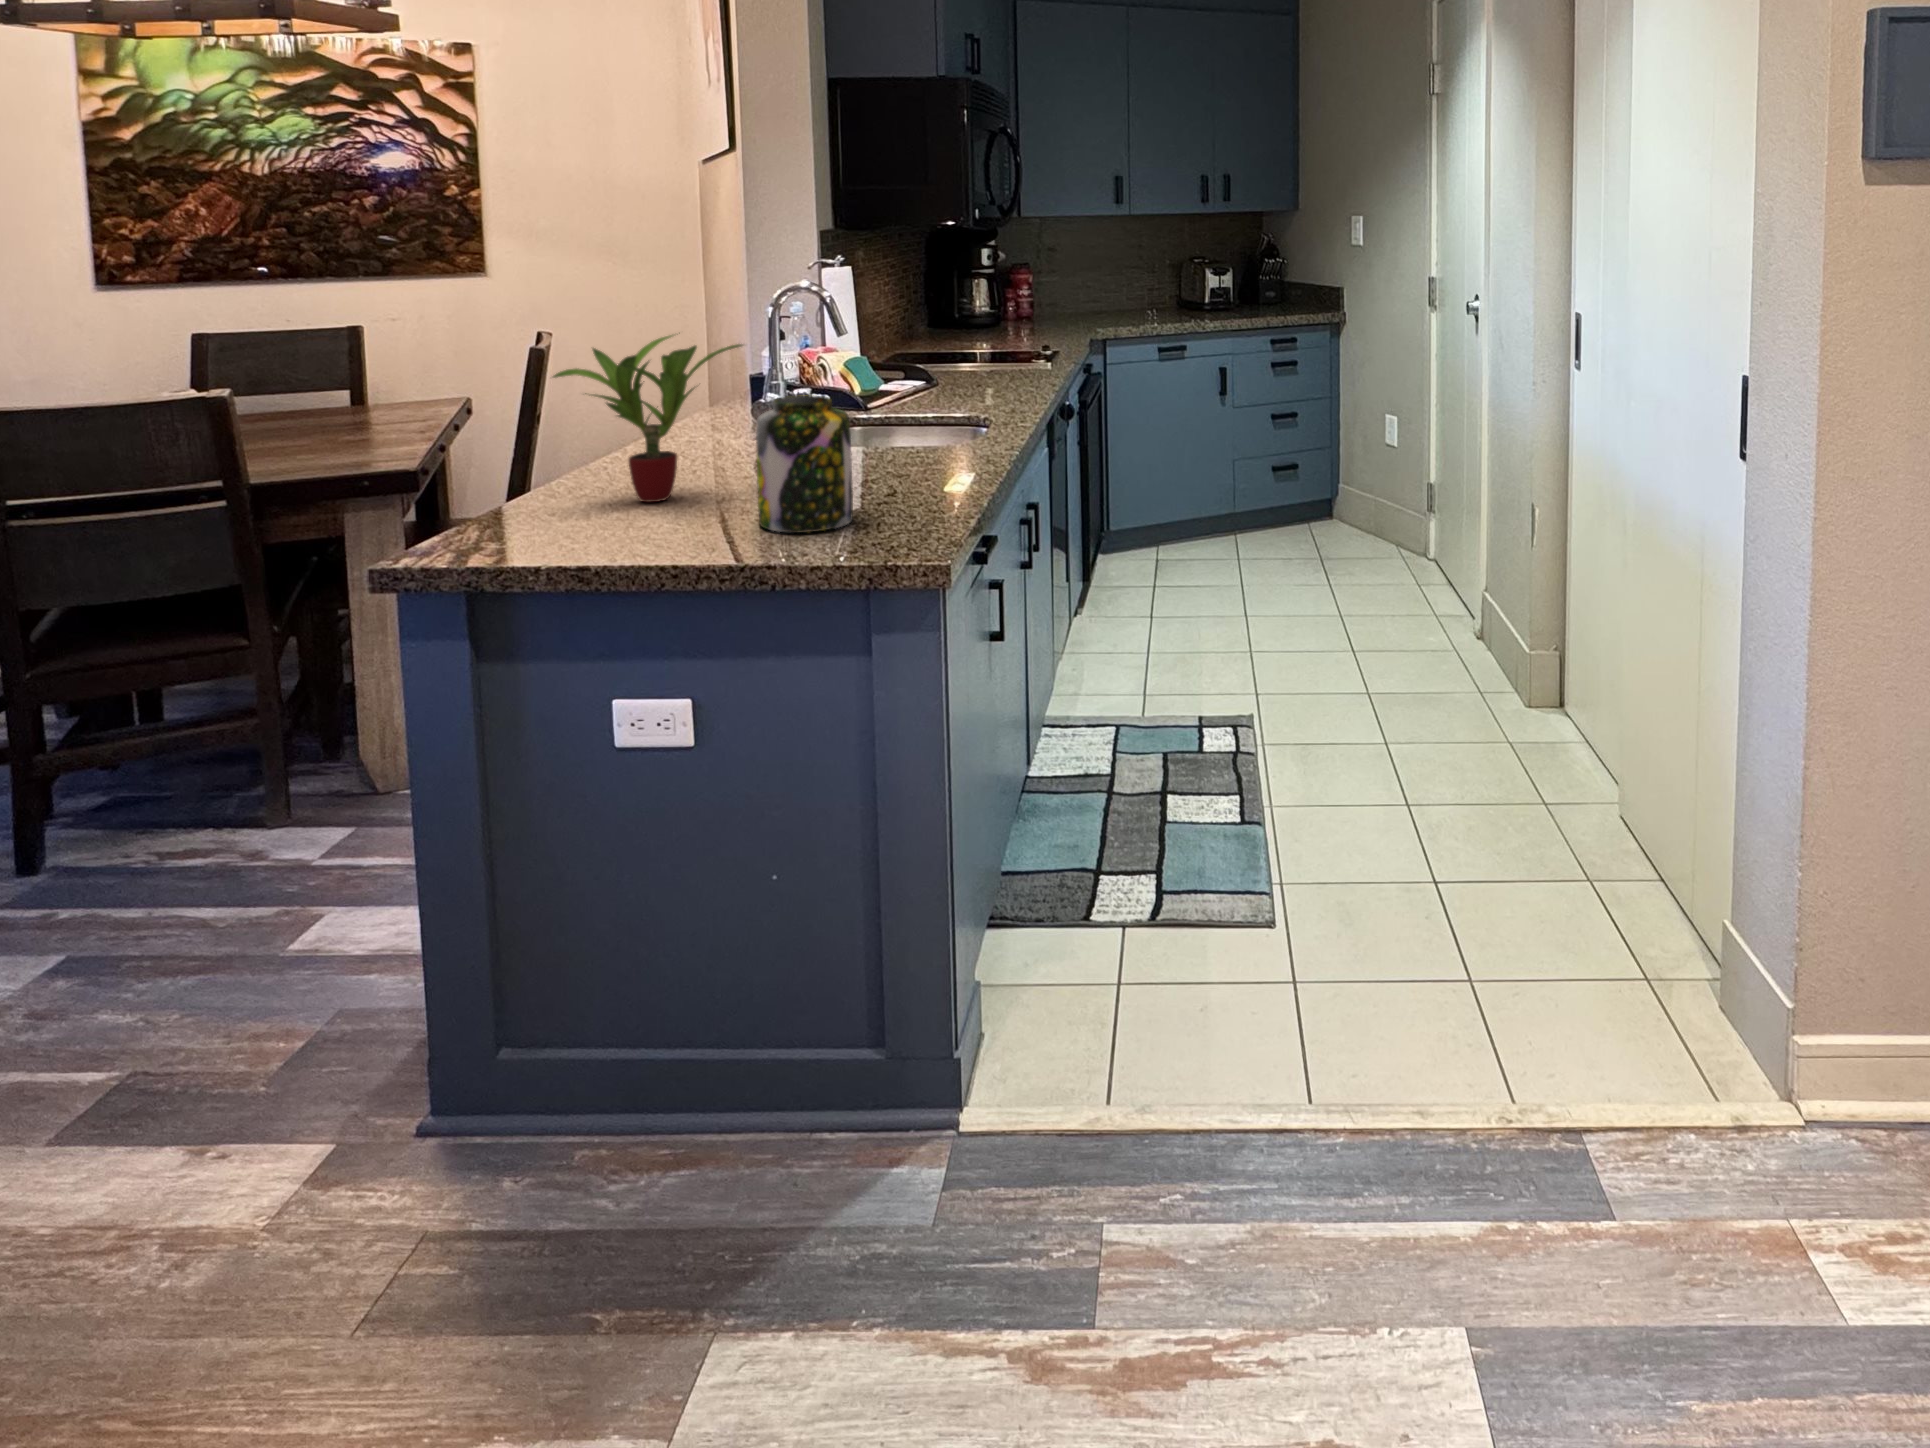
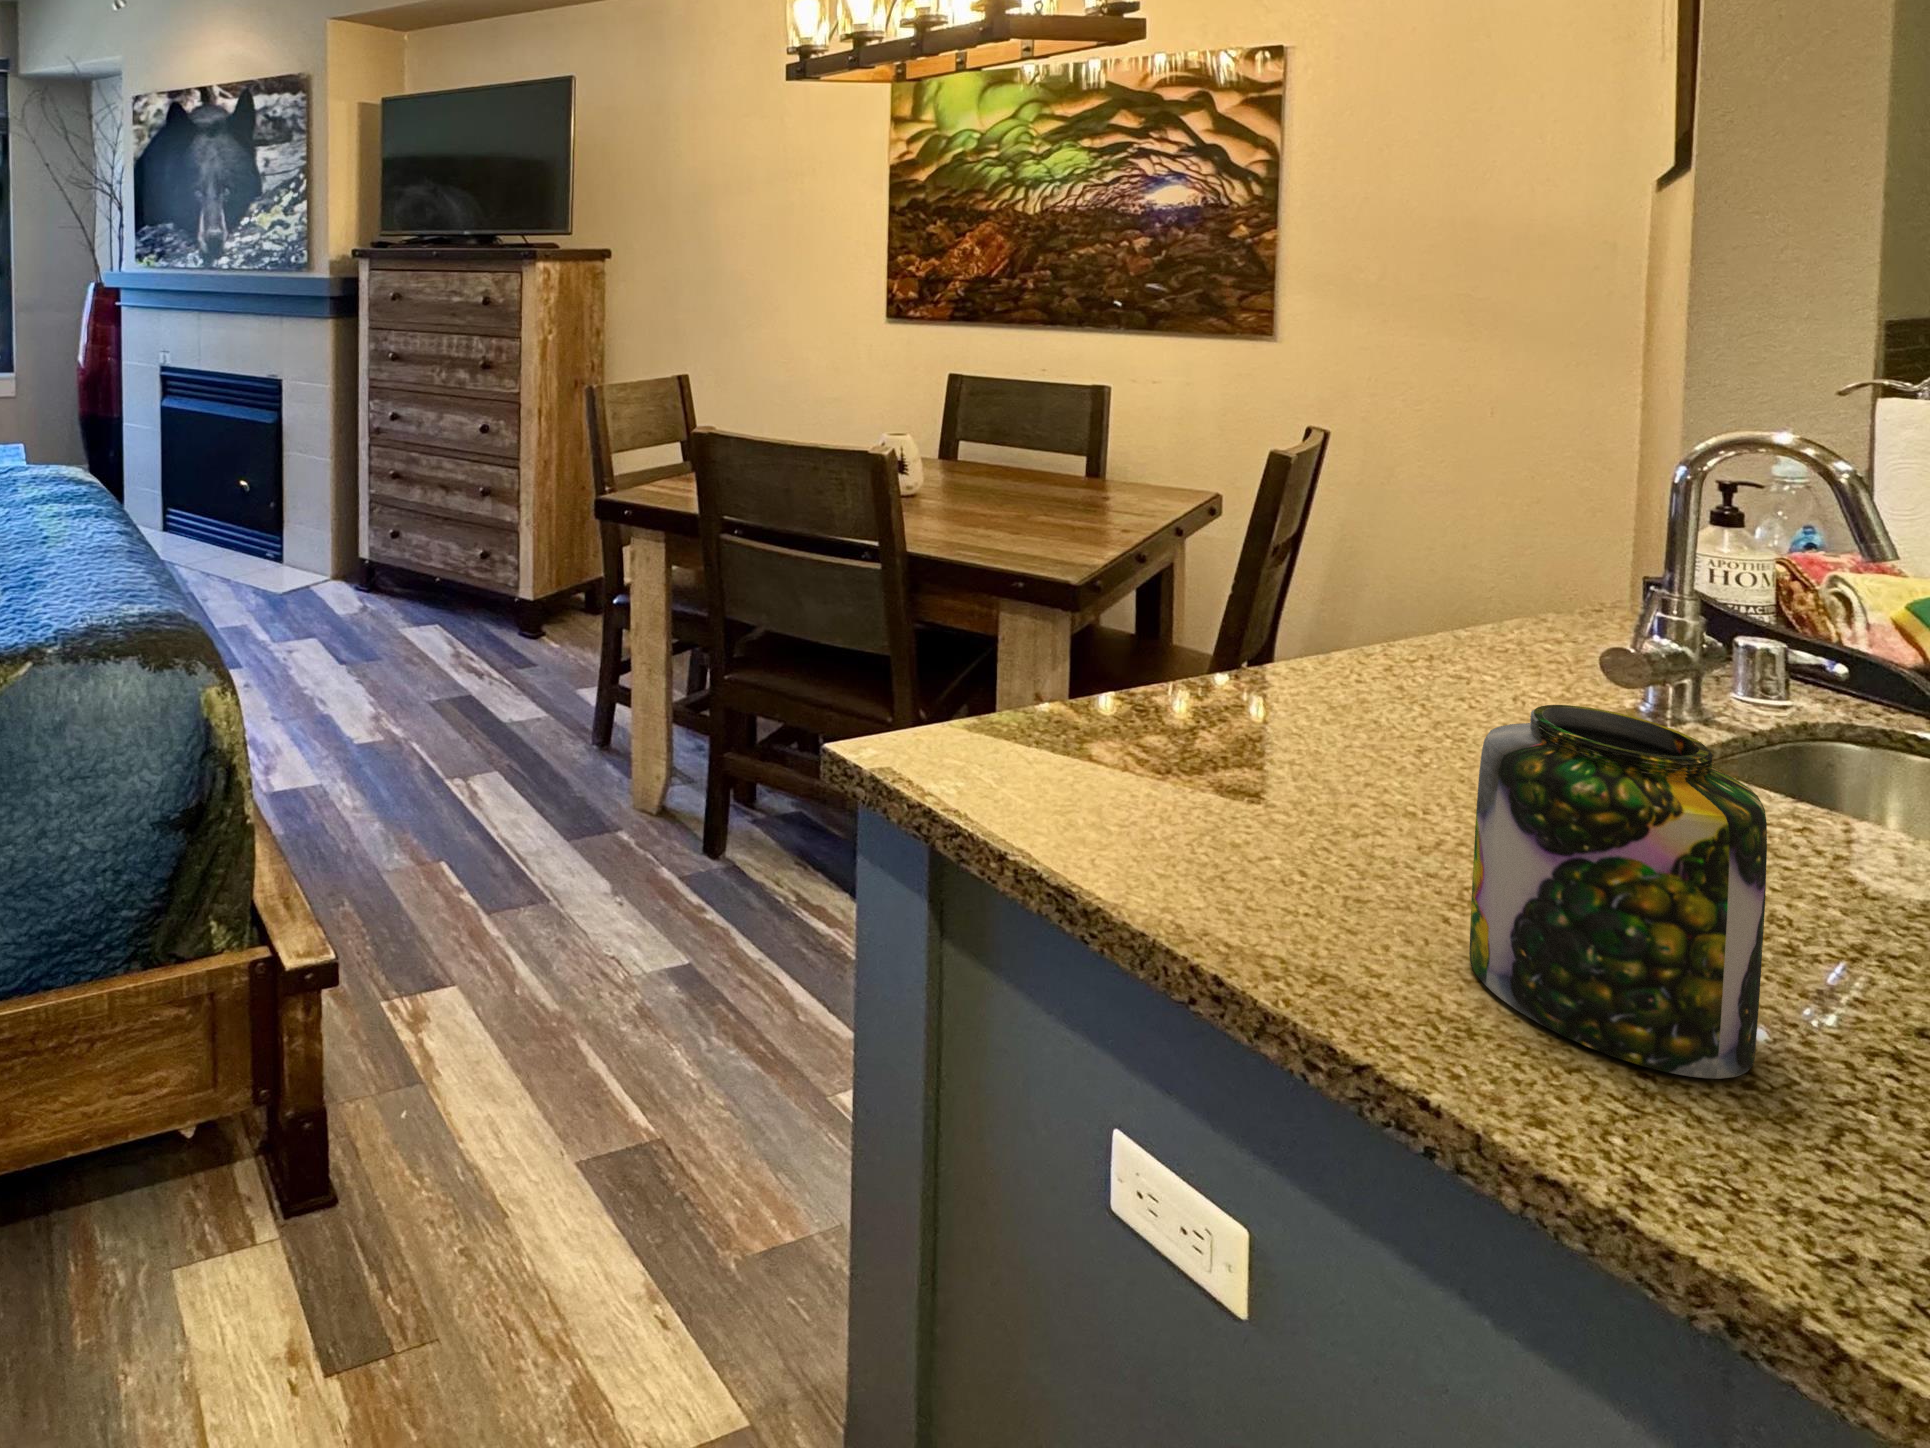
potted plant: present [553,335,742,502] -> none [1129,495,1535,795]

